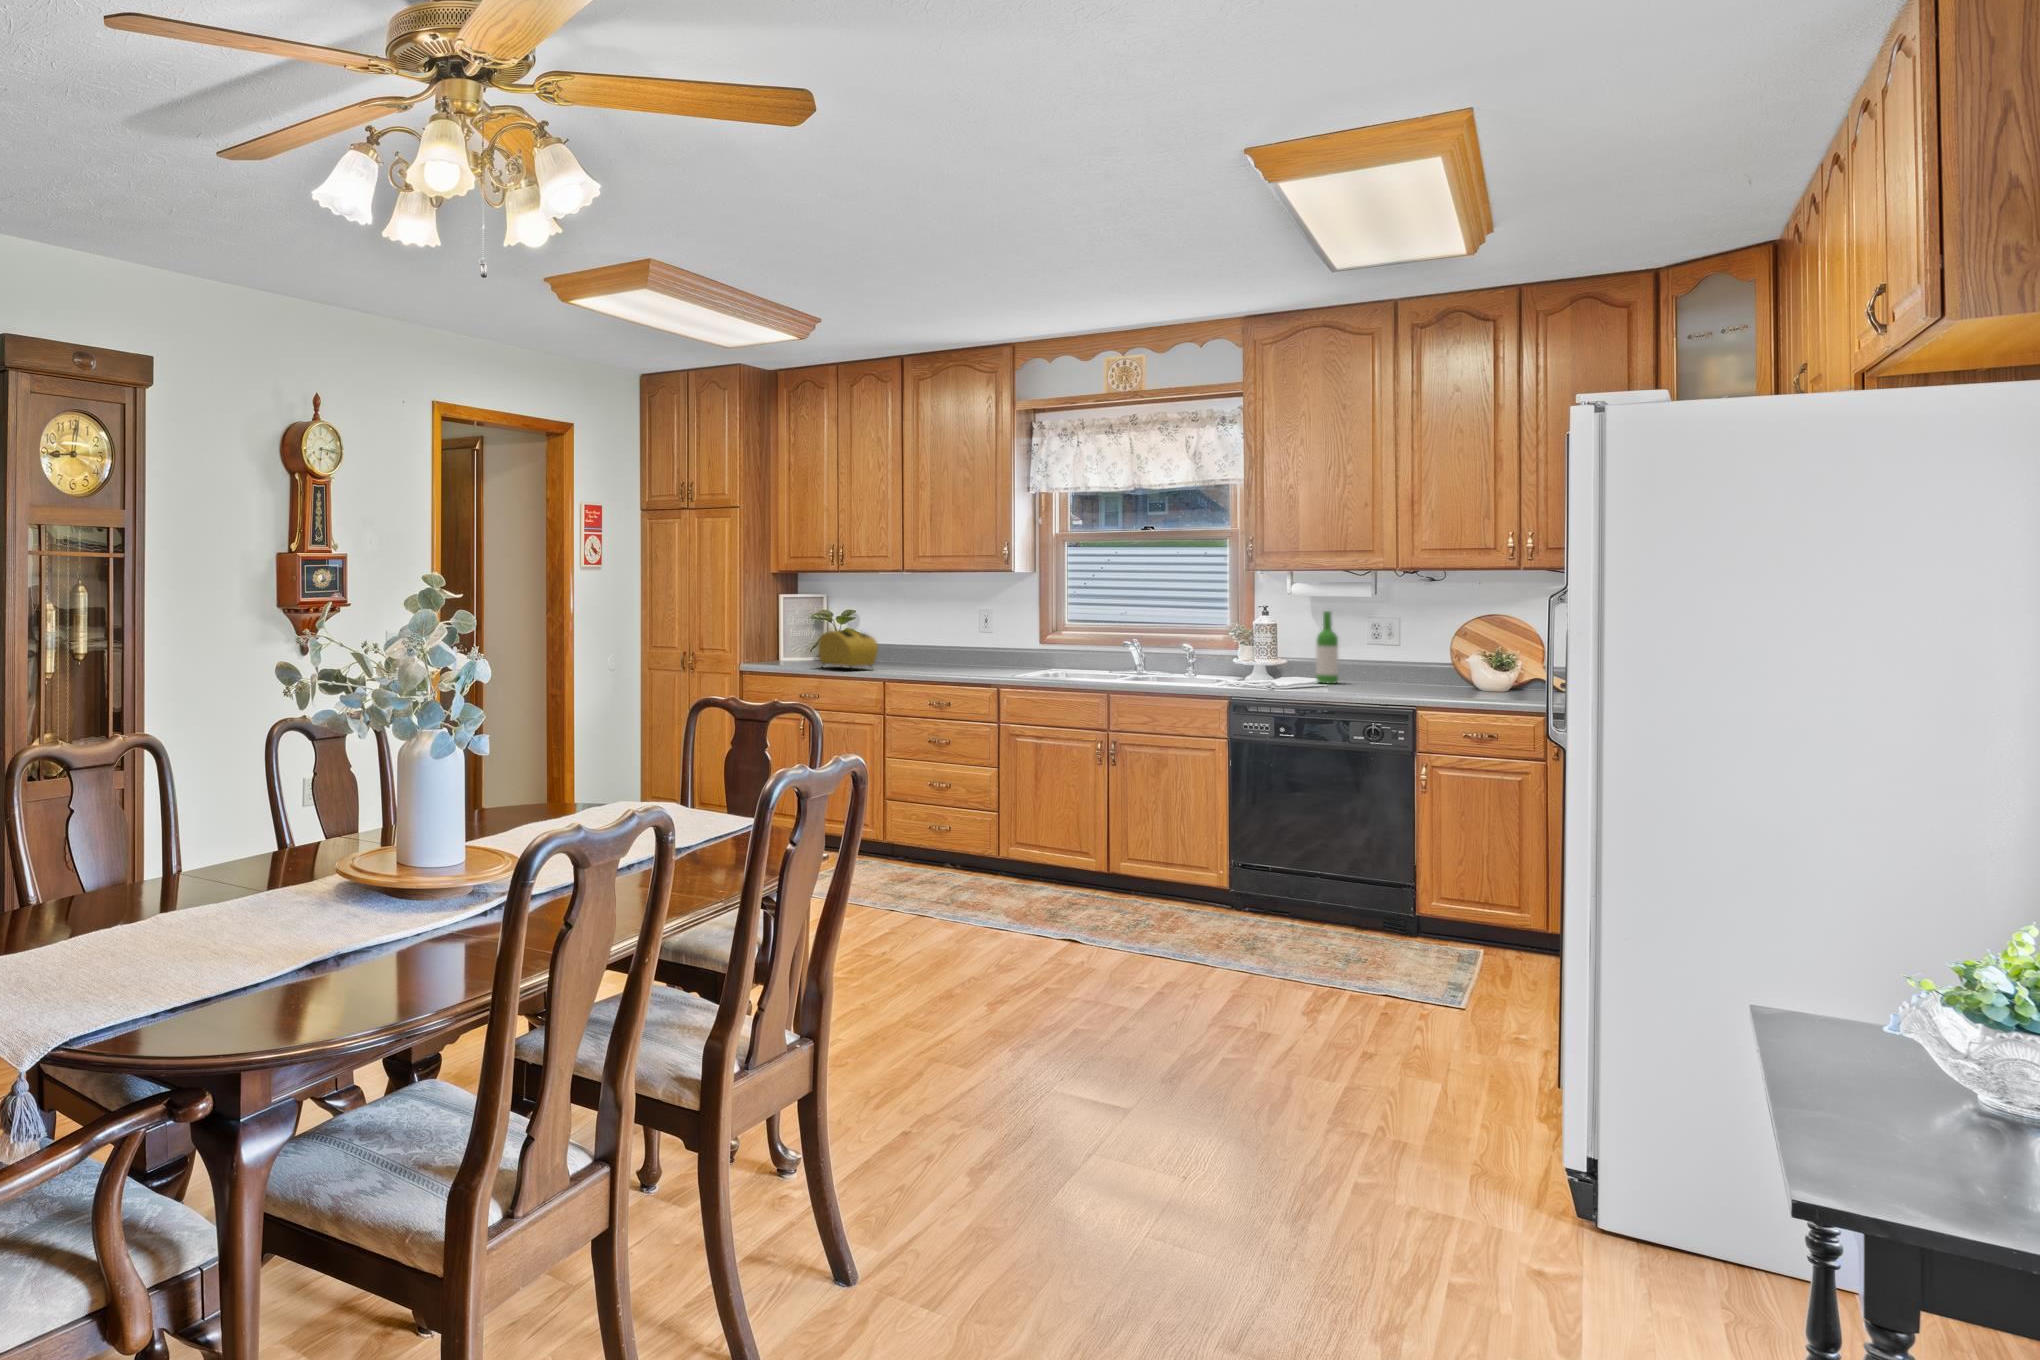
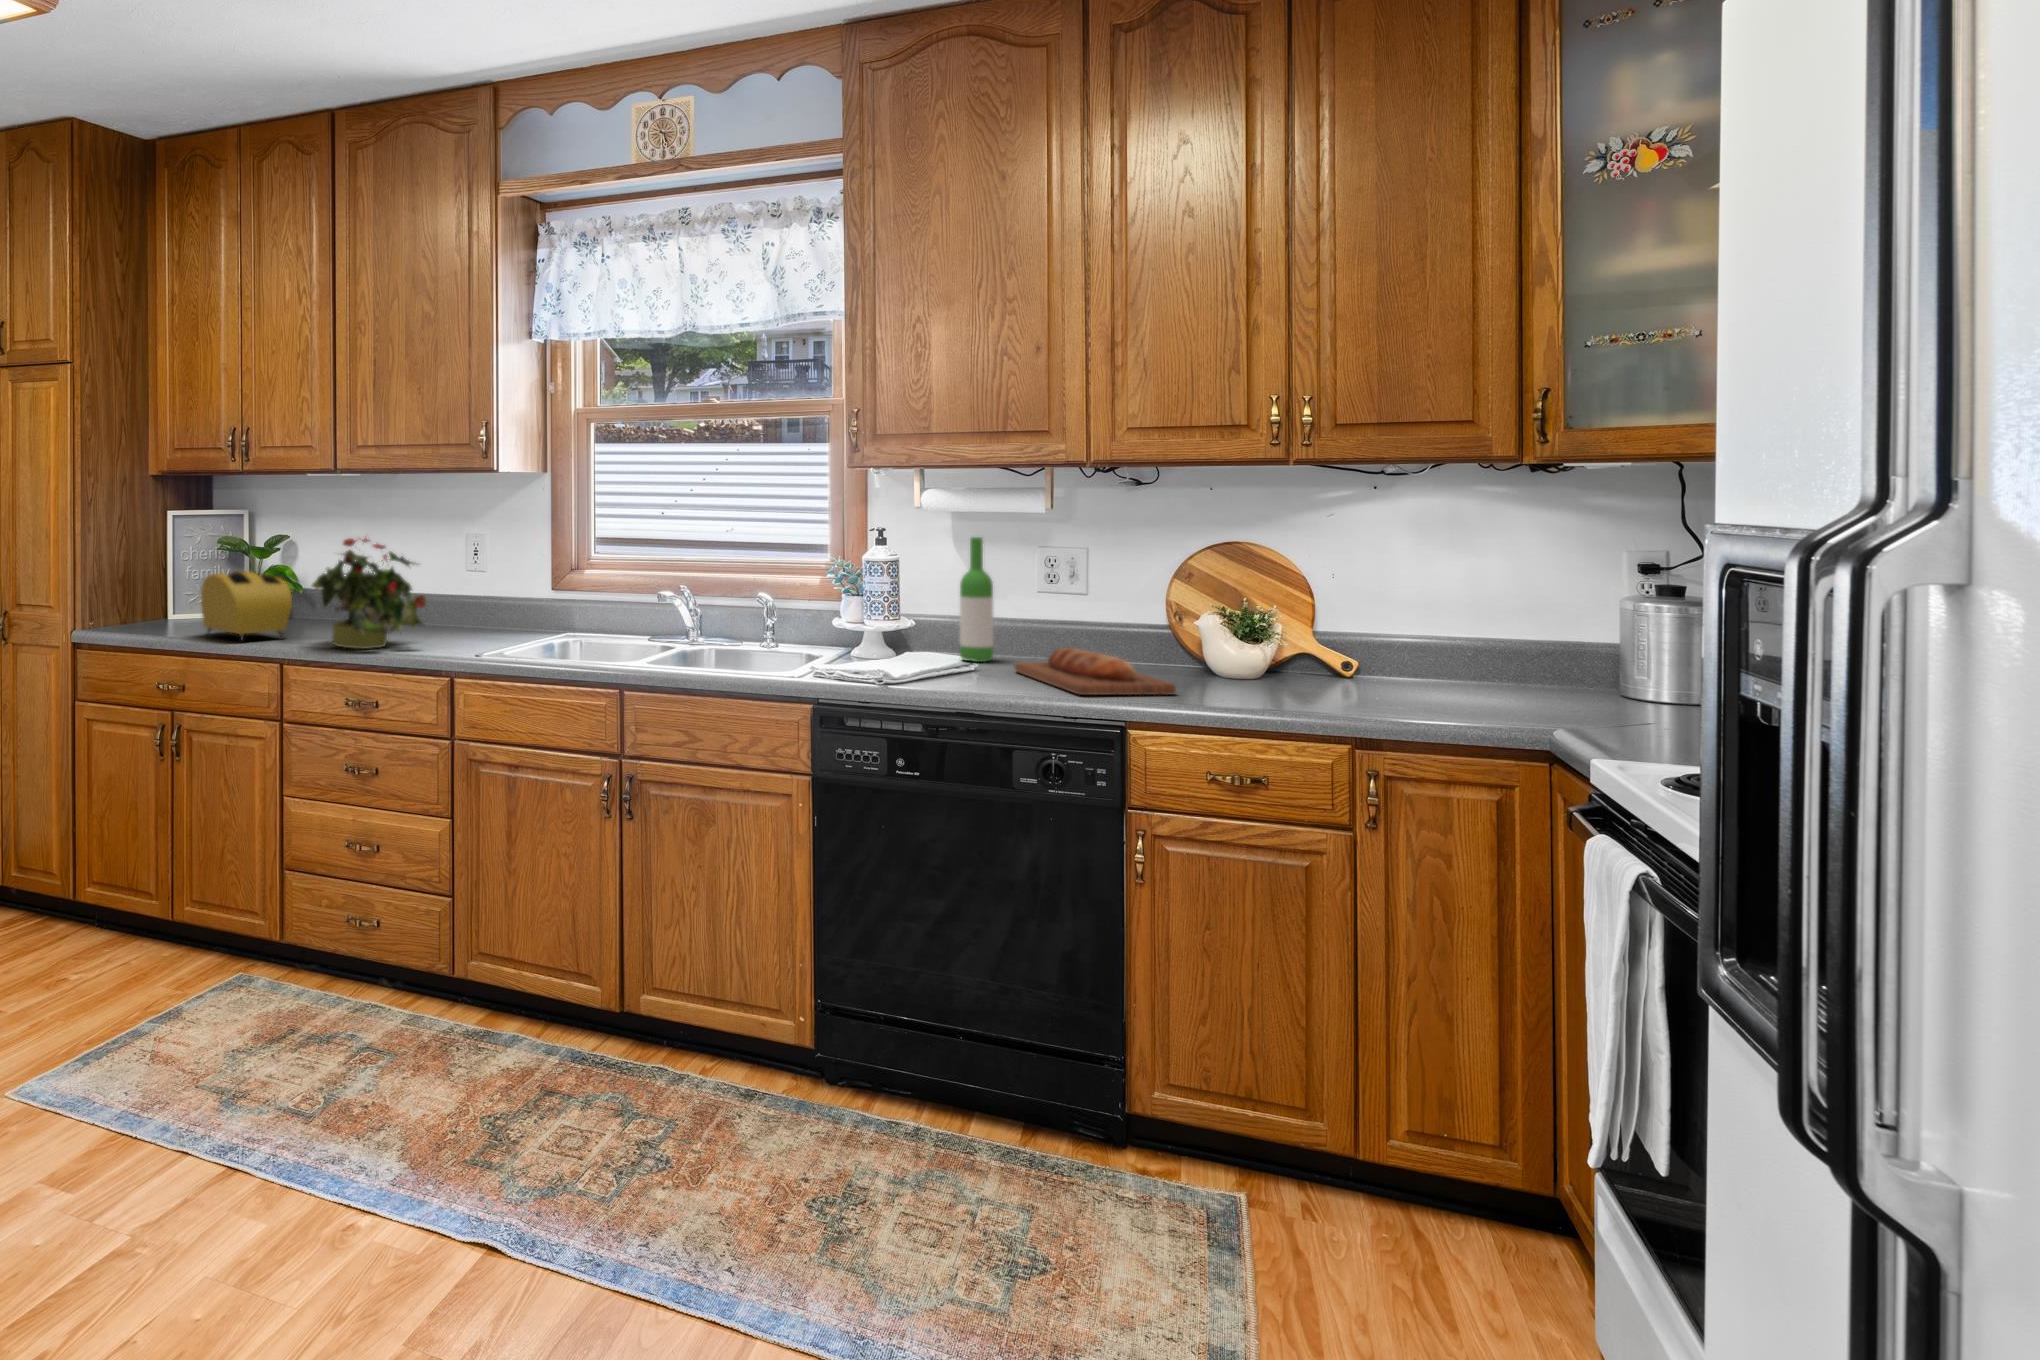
potted plant: none [897,609,974,674] -> present [312,538,426,649]
bread loaf: none [1351,673,1448,696] -> present [1015,648,1176,695]

